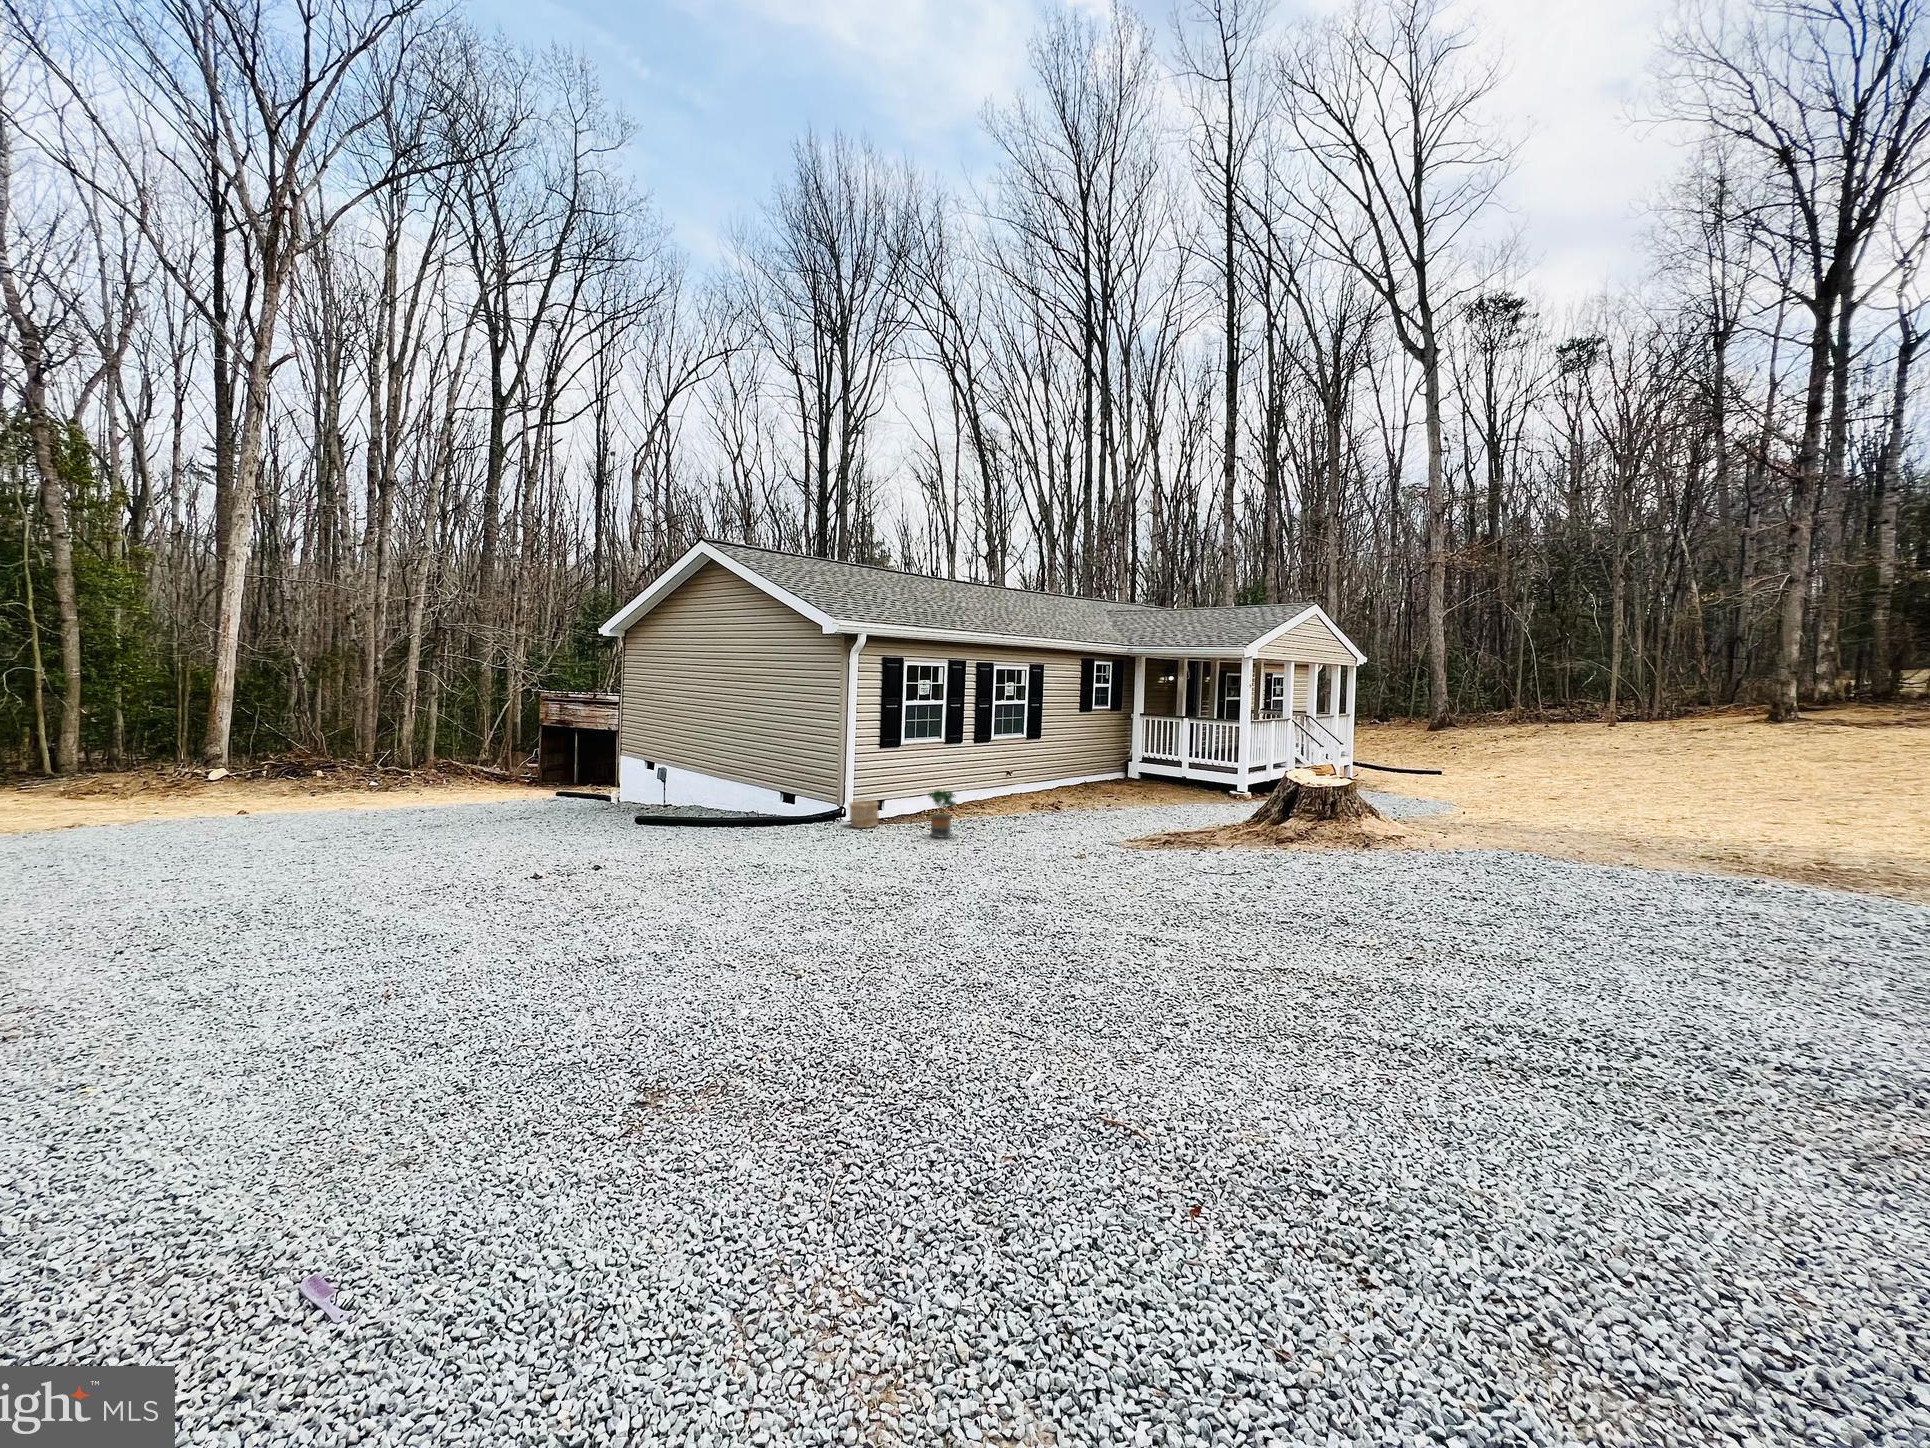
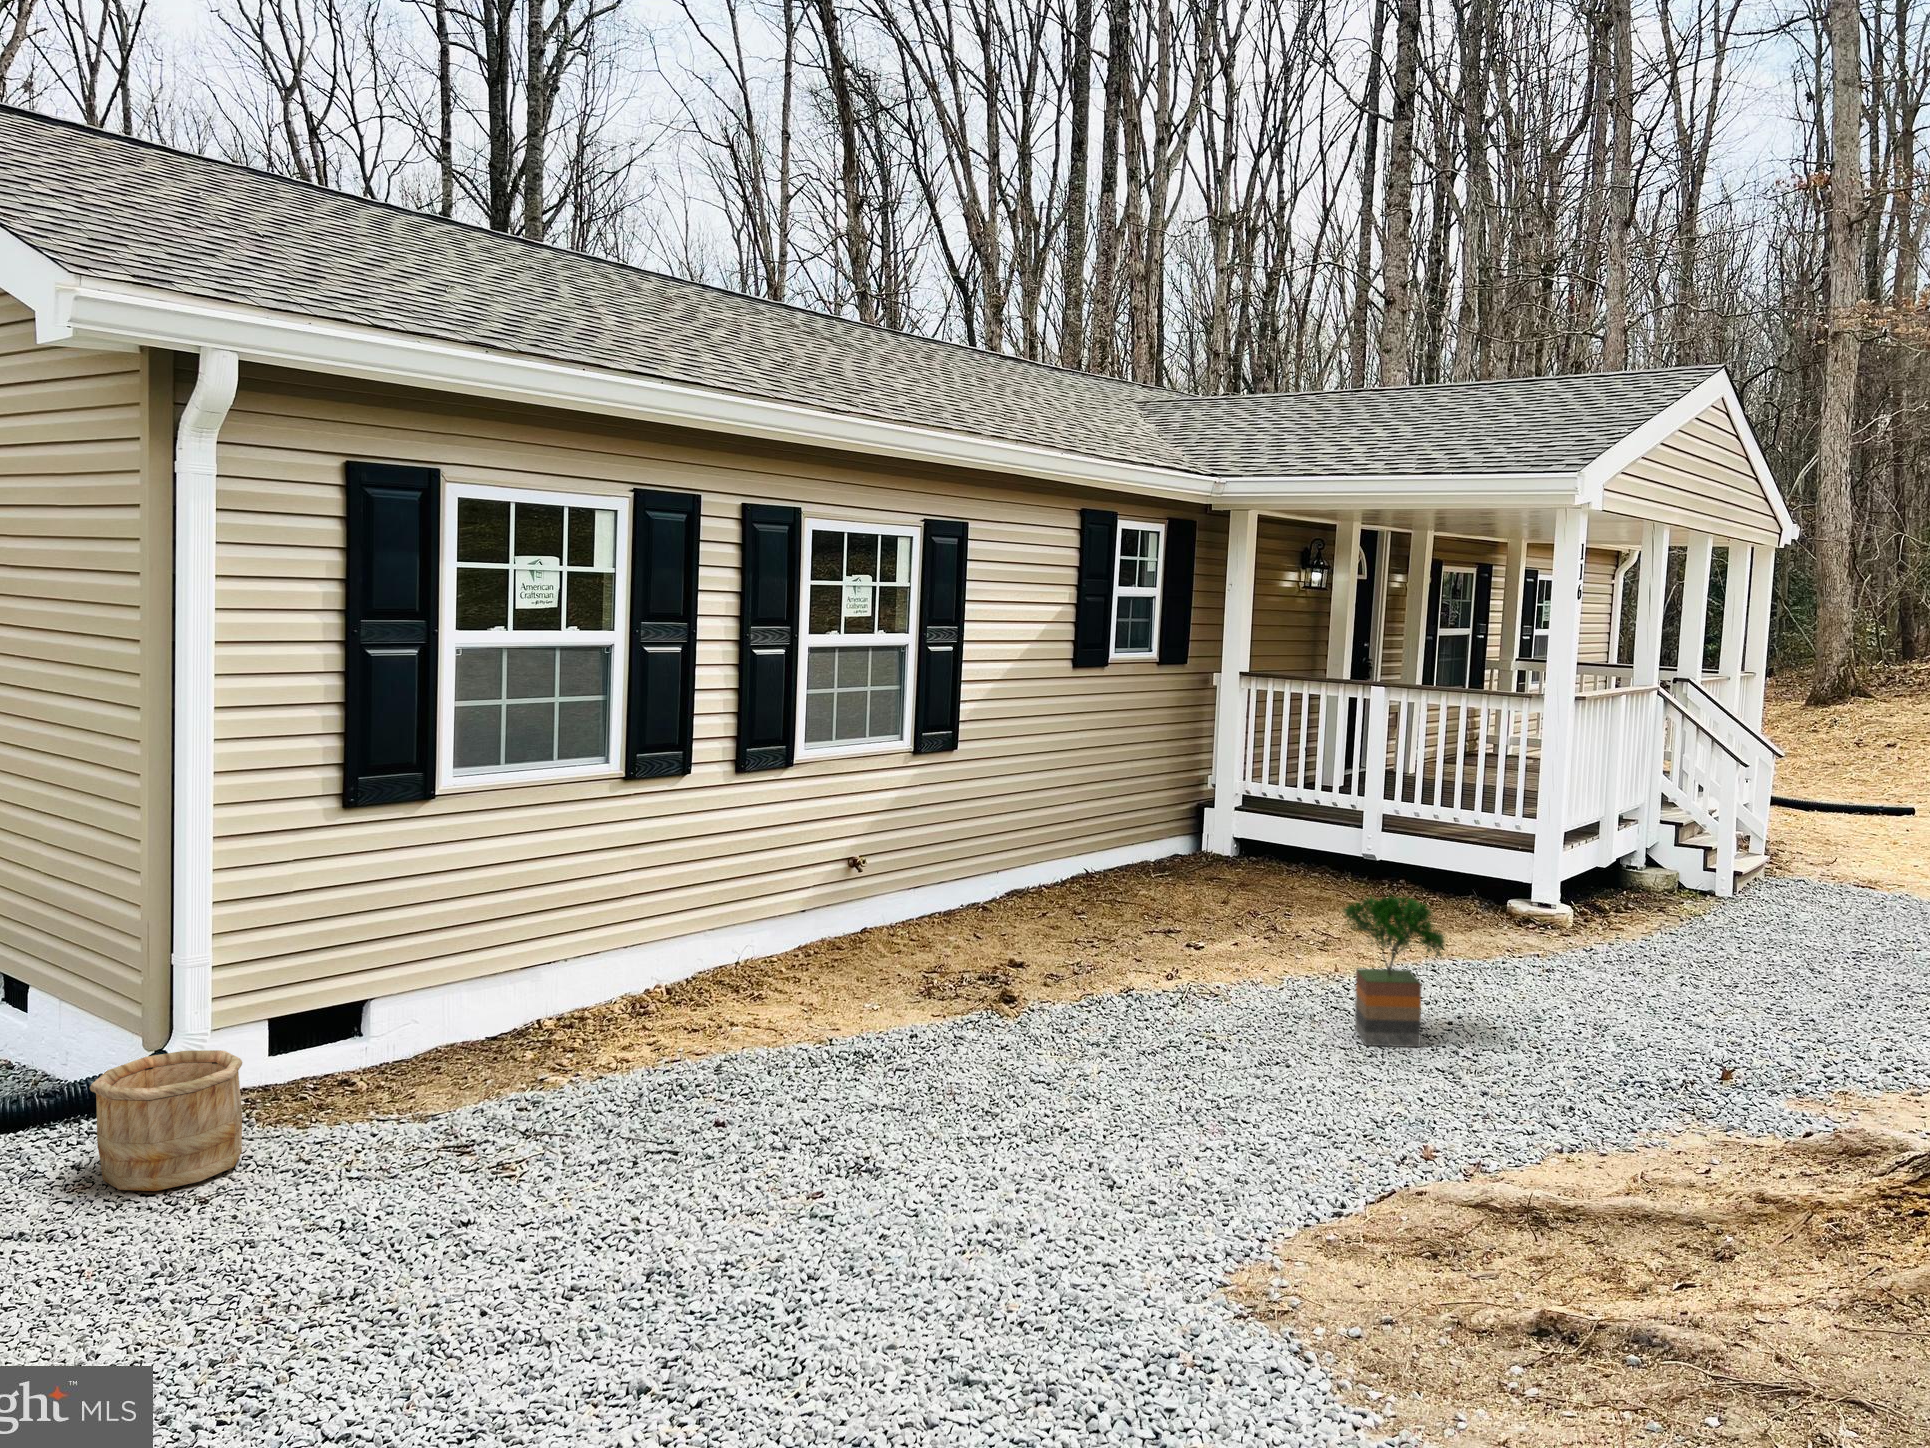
potted tree: present [929,790,956,838] -> present [1343,896,1445,1047]

